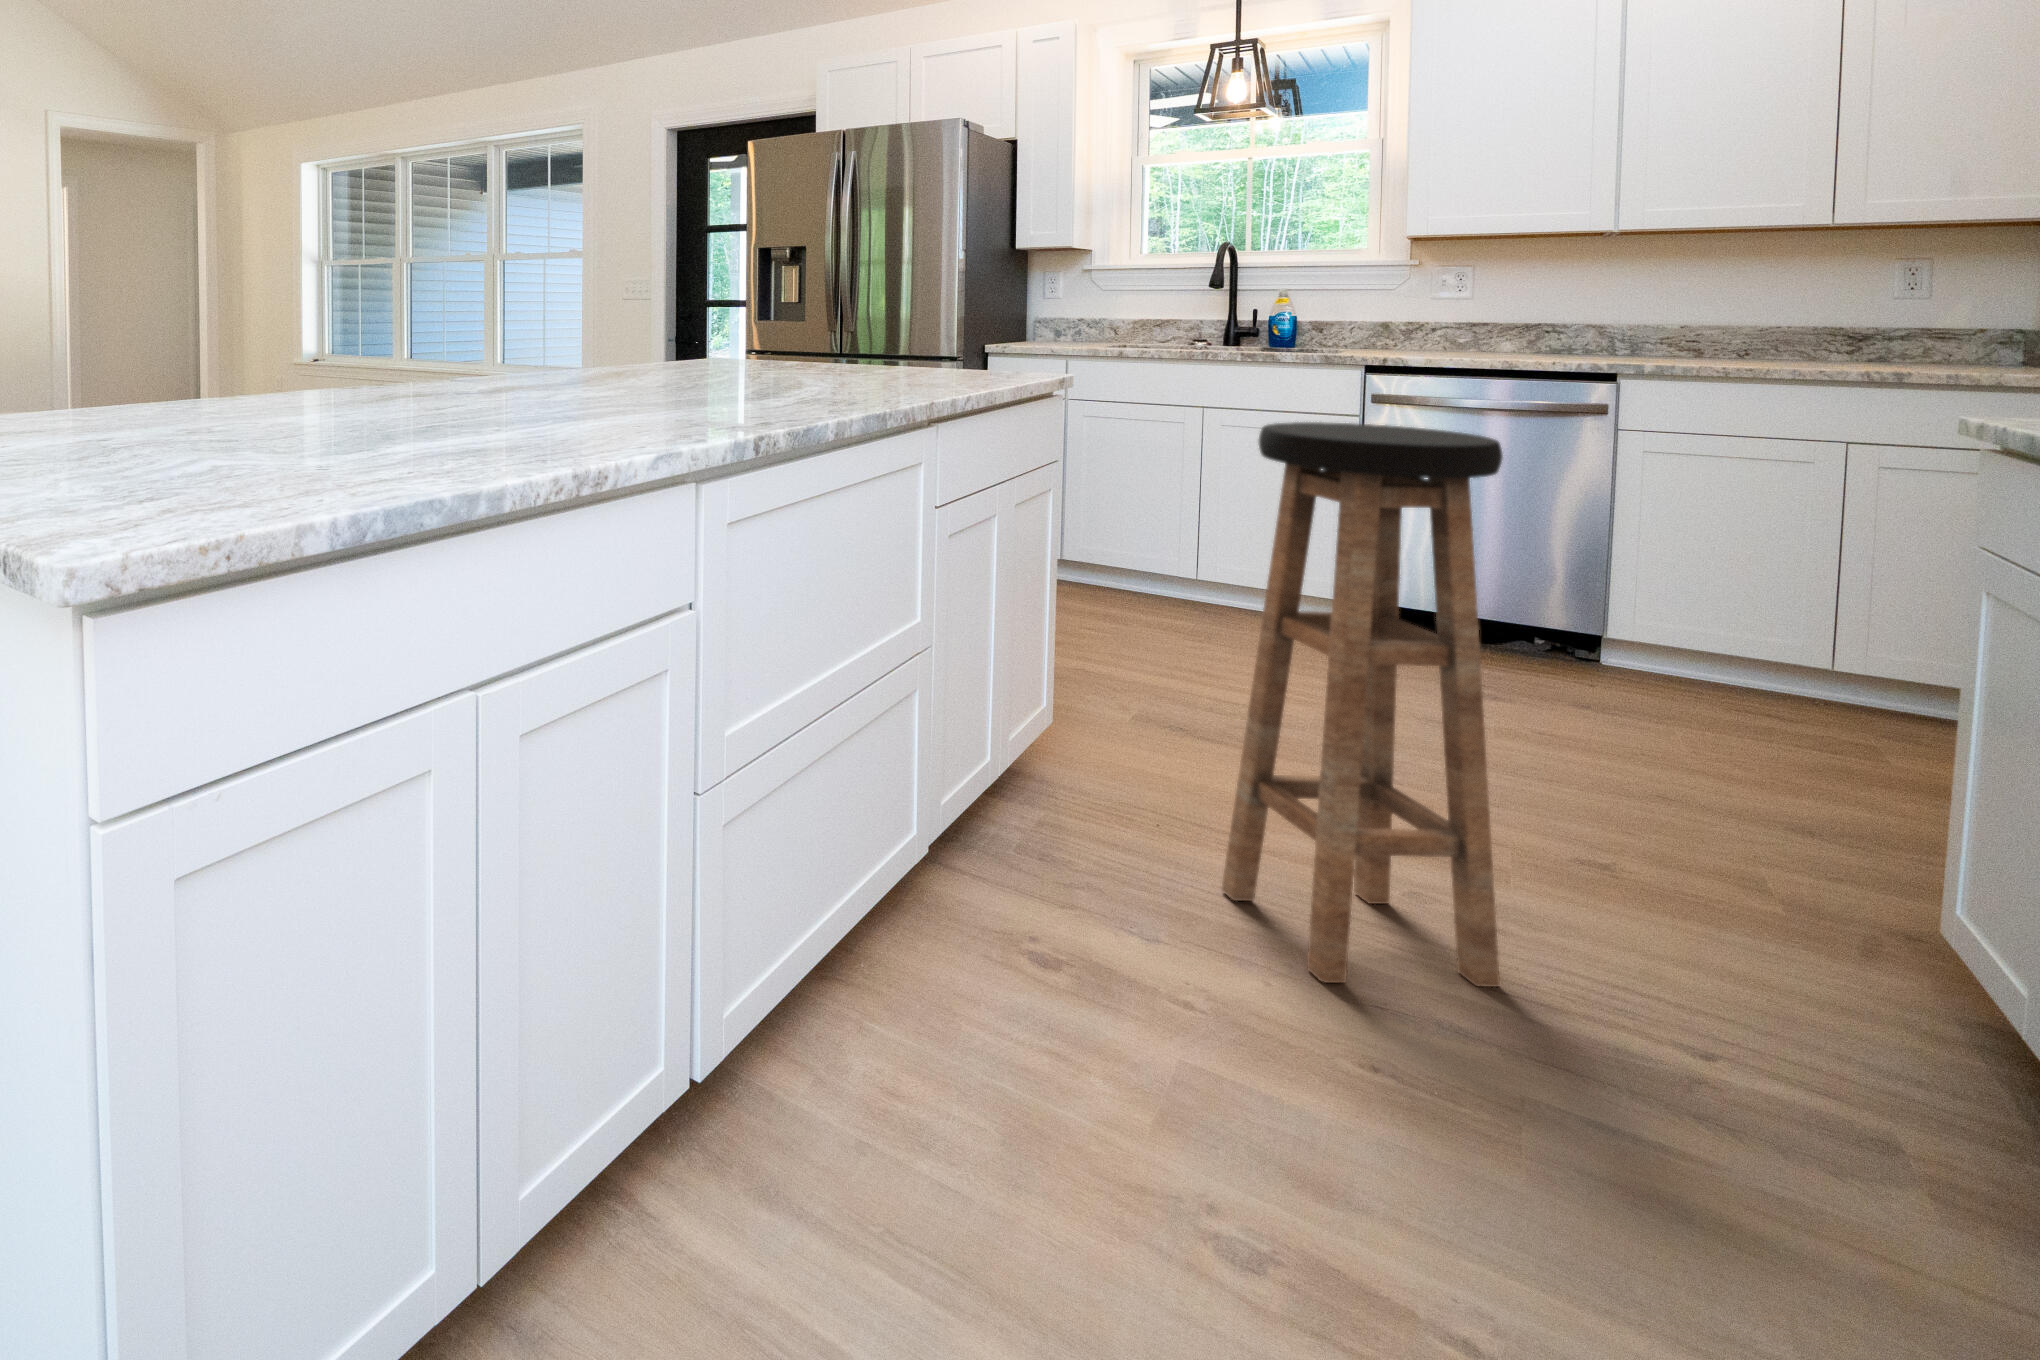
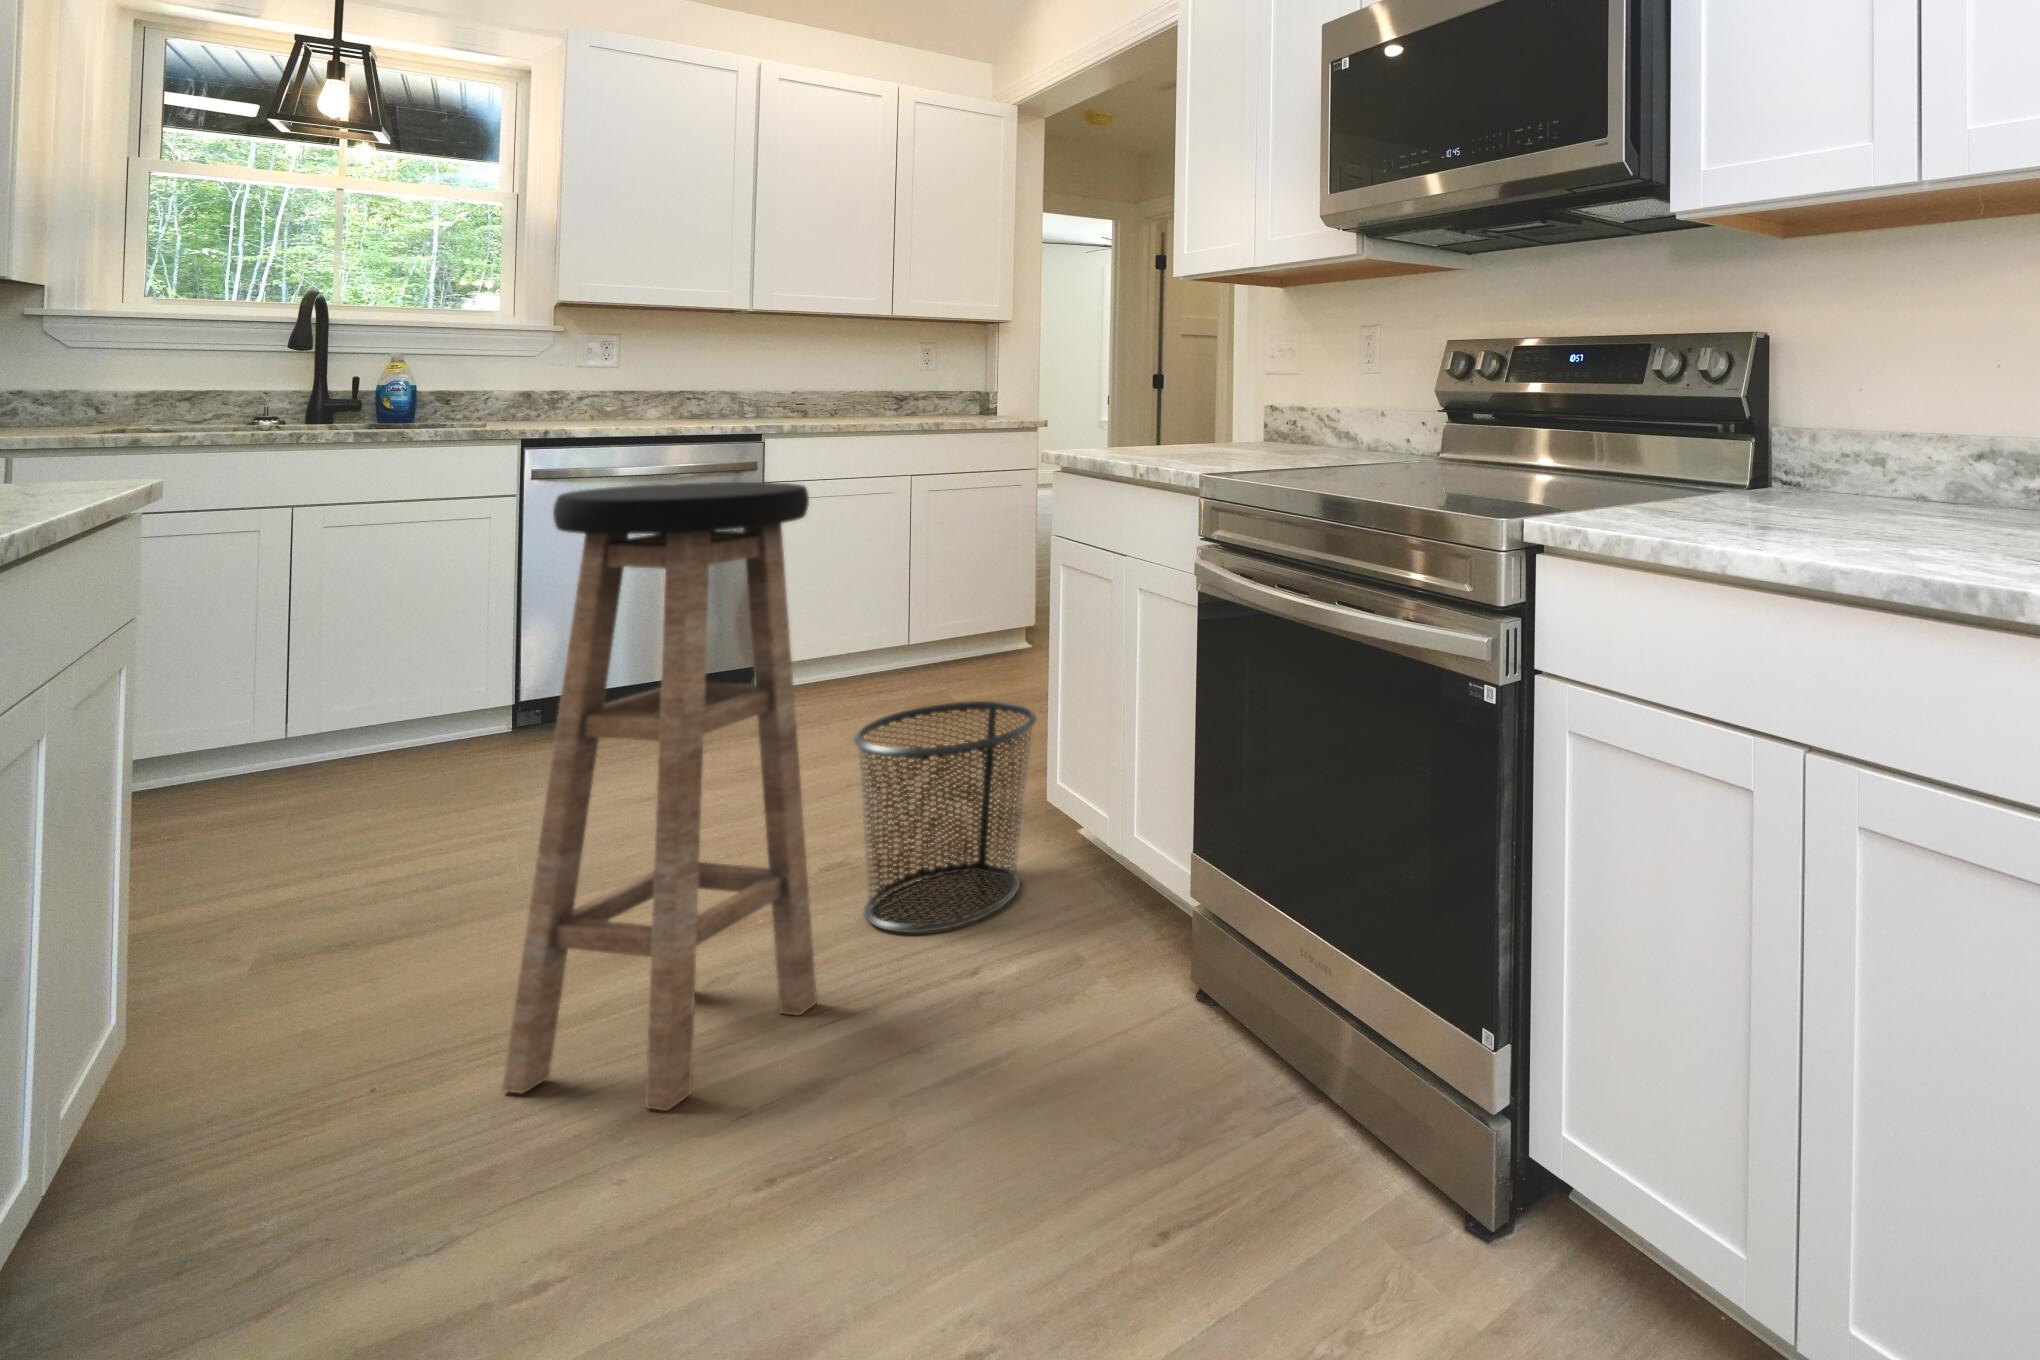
waste bin: none [1591,727,1898,1035] -> present [854,701,1036,932]

